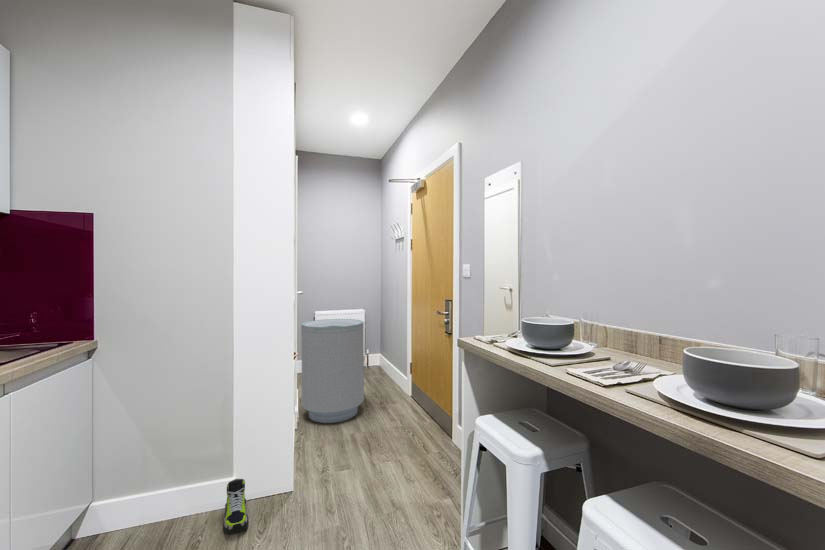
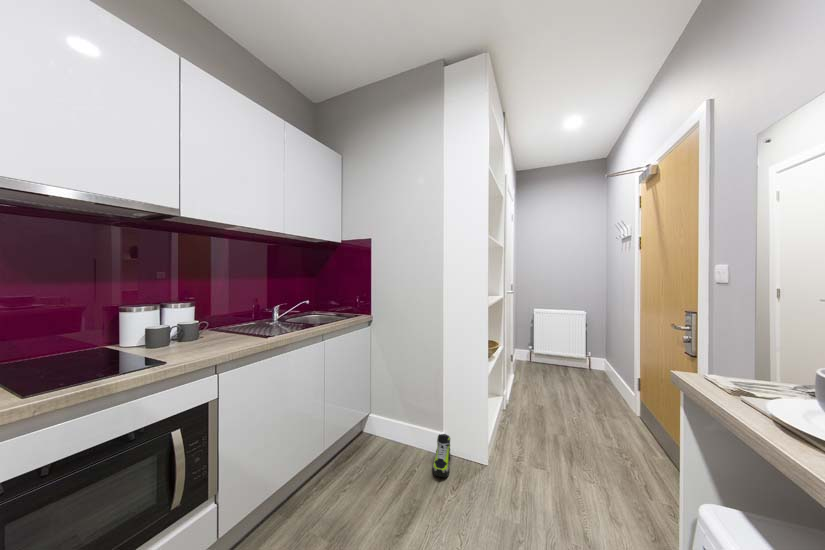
trash can: present [301,319,364,423] -> none [511,317,574,417]

